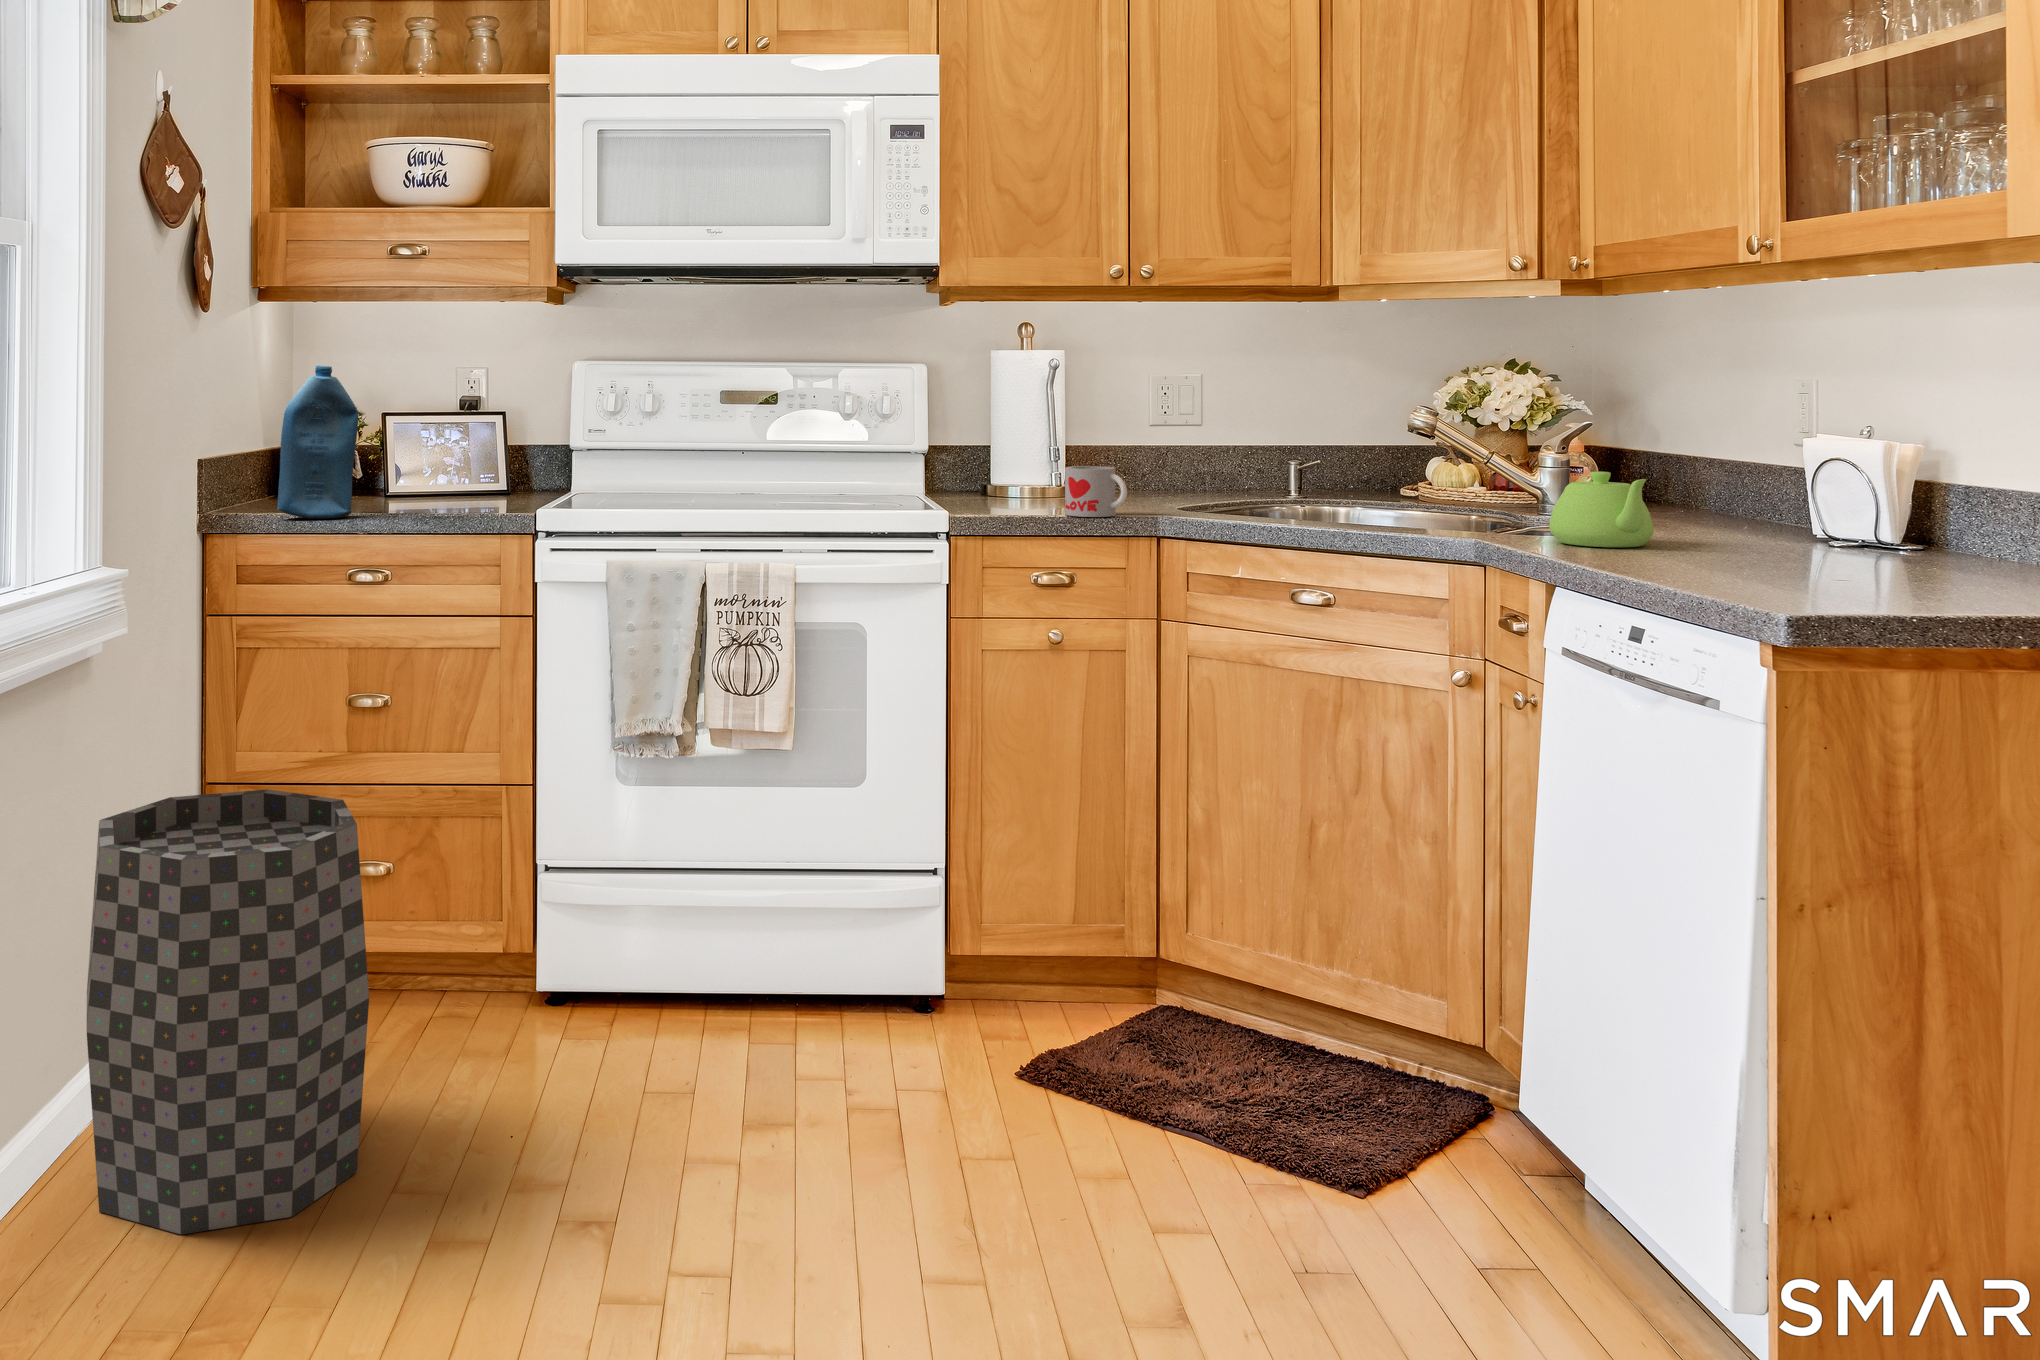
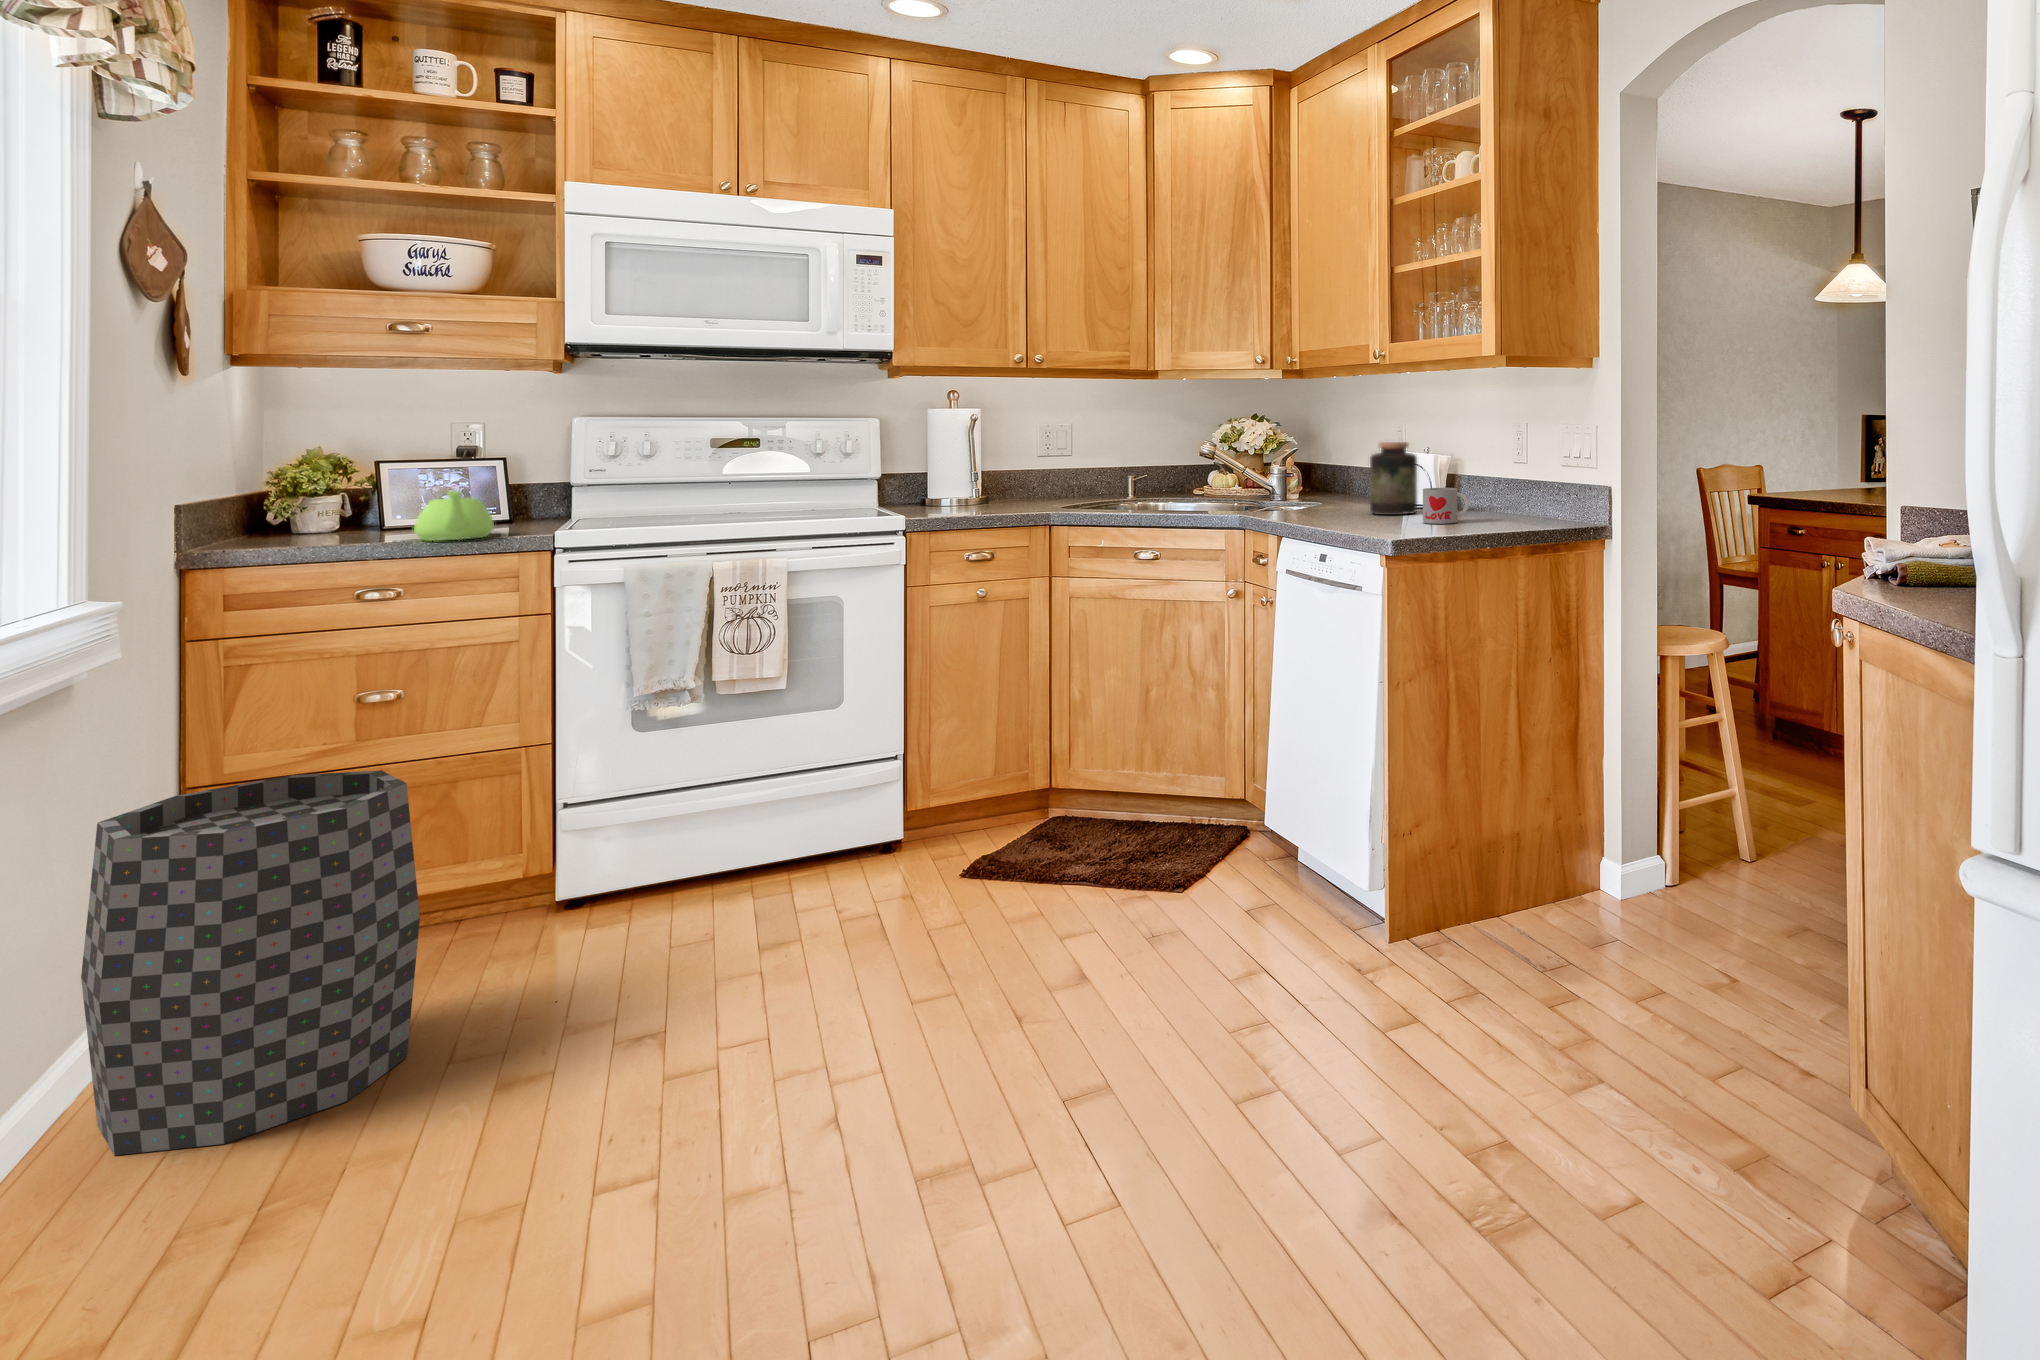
bottle: present [277,366,358,519] -> none [268,423,364,552]
jar: none [1745,416,1855,562] -> present [1370,442,1417,515]
mug: present [1065,466,1127,517] -> present [1423,488,1469,524]
teapot: present [1549,472,1653,547] -> present [414,491,494,541]

